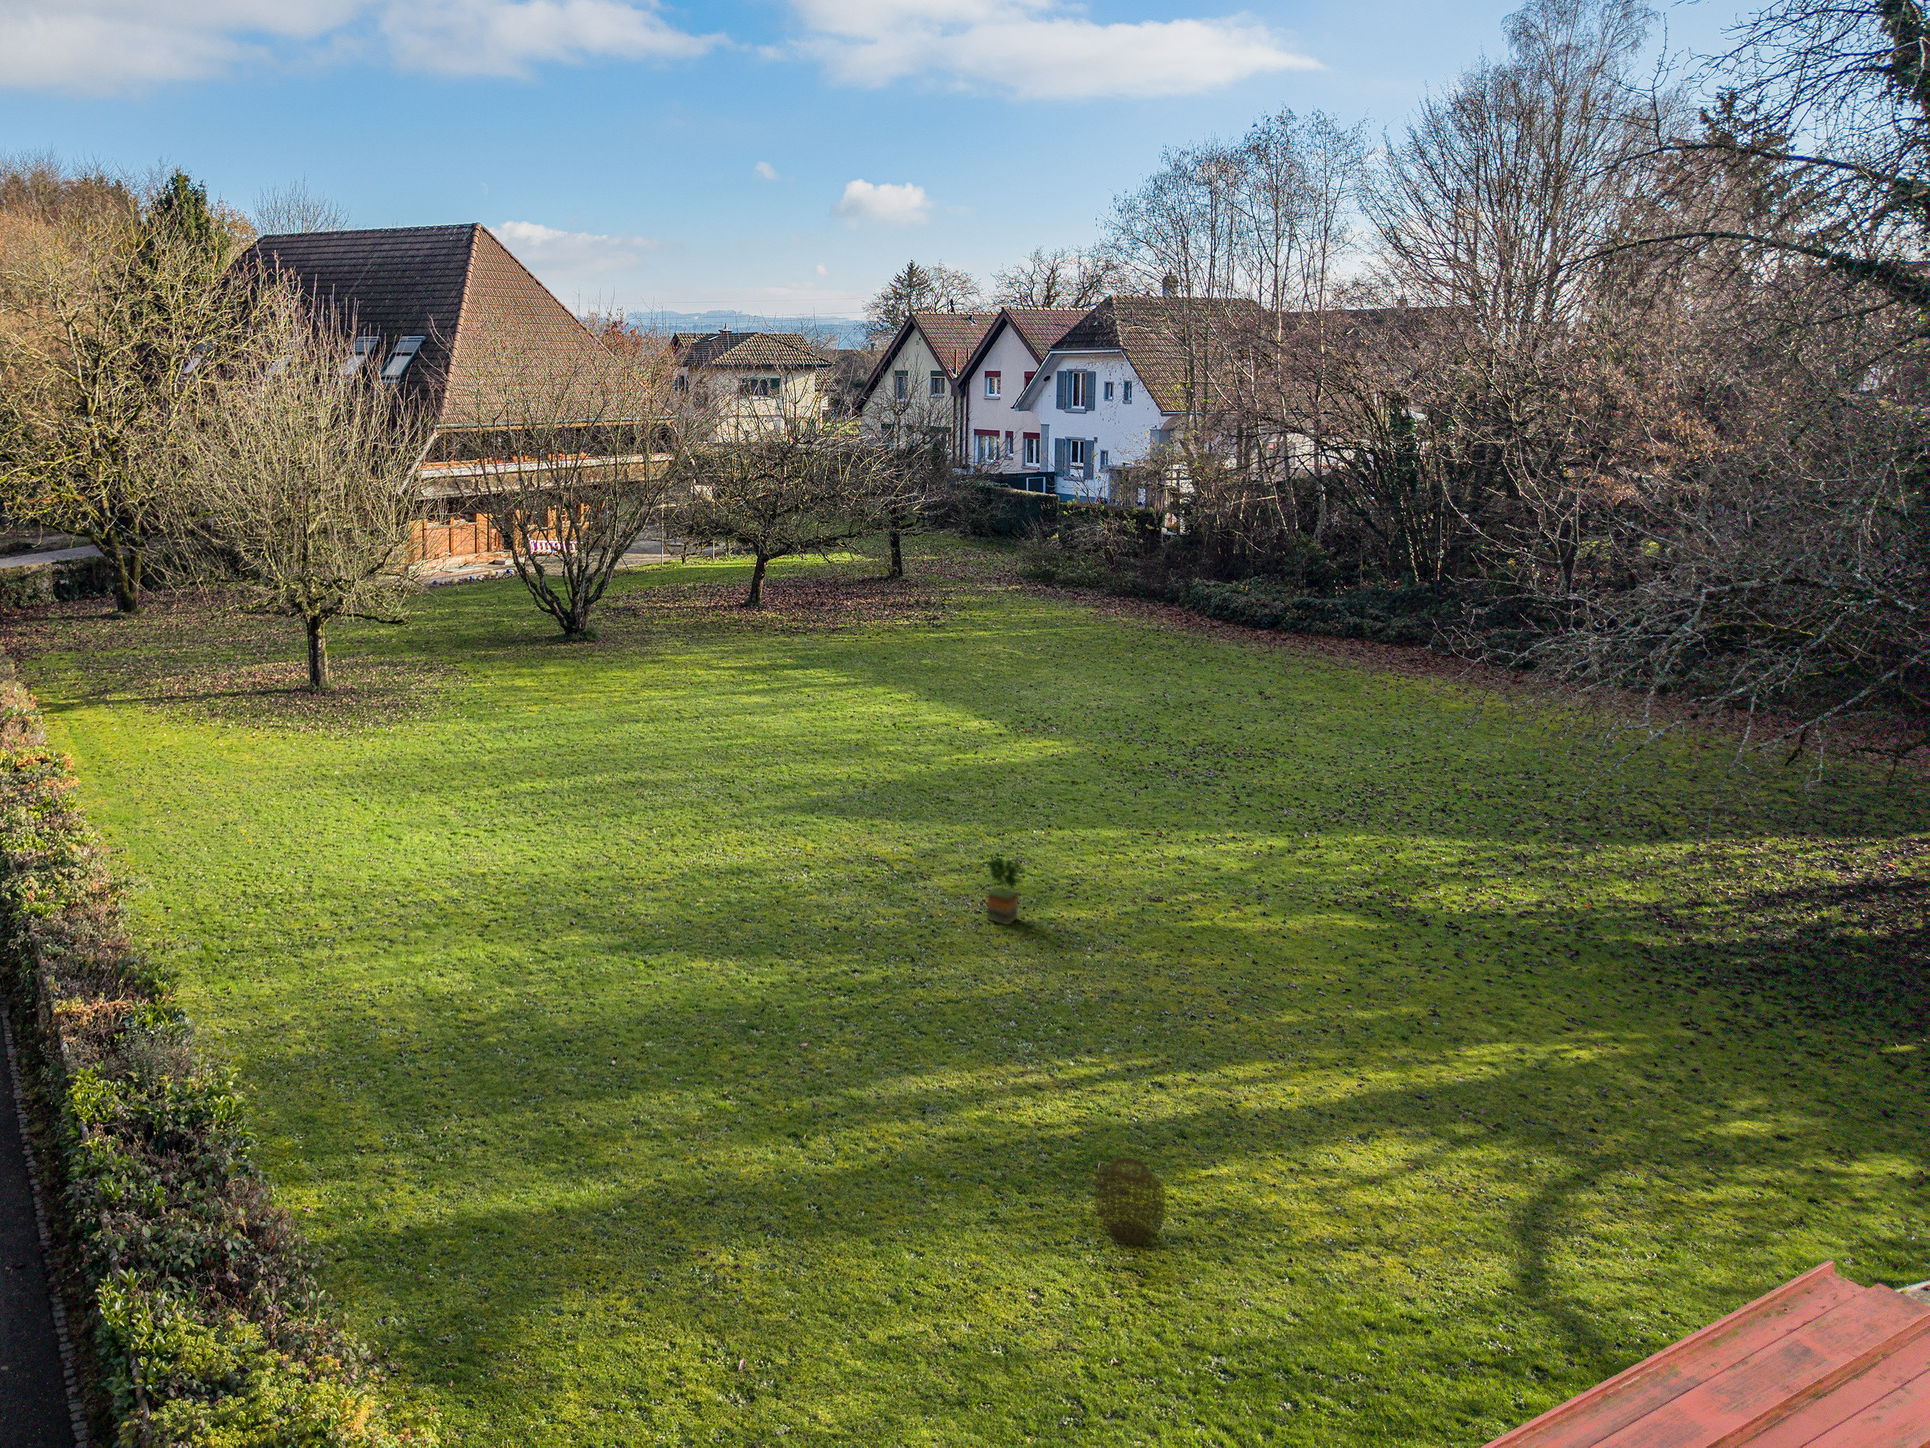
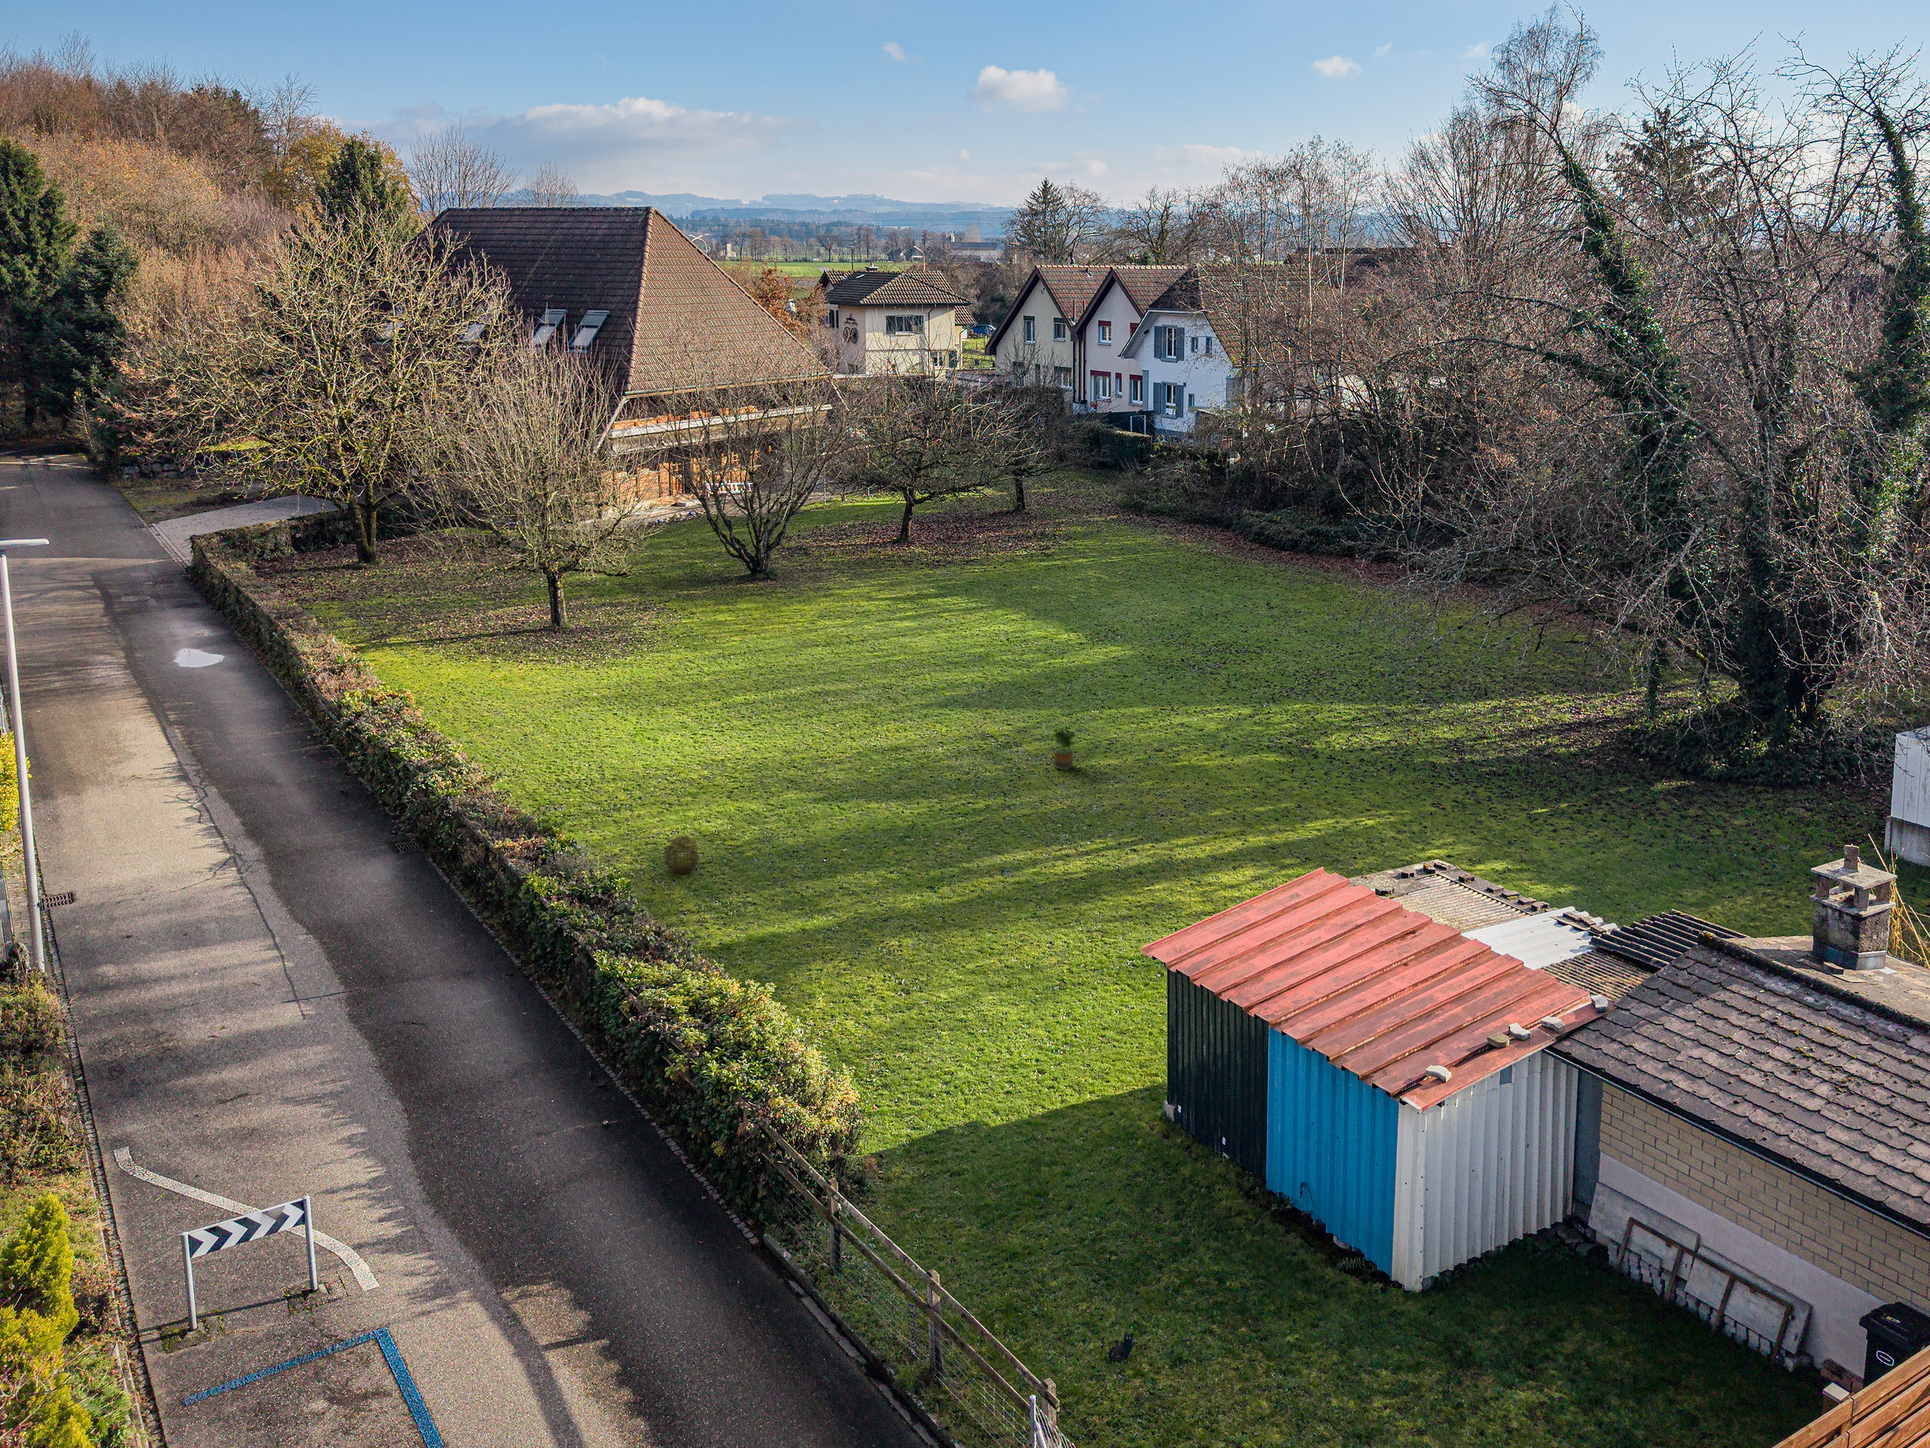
woven basket: present [1095,1158,1165,1244] -> present [665,836,698,874]

